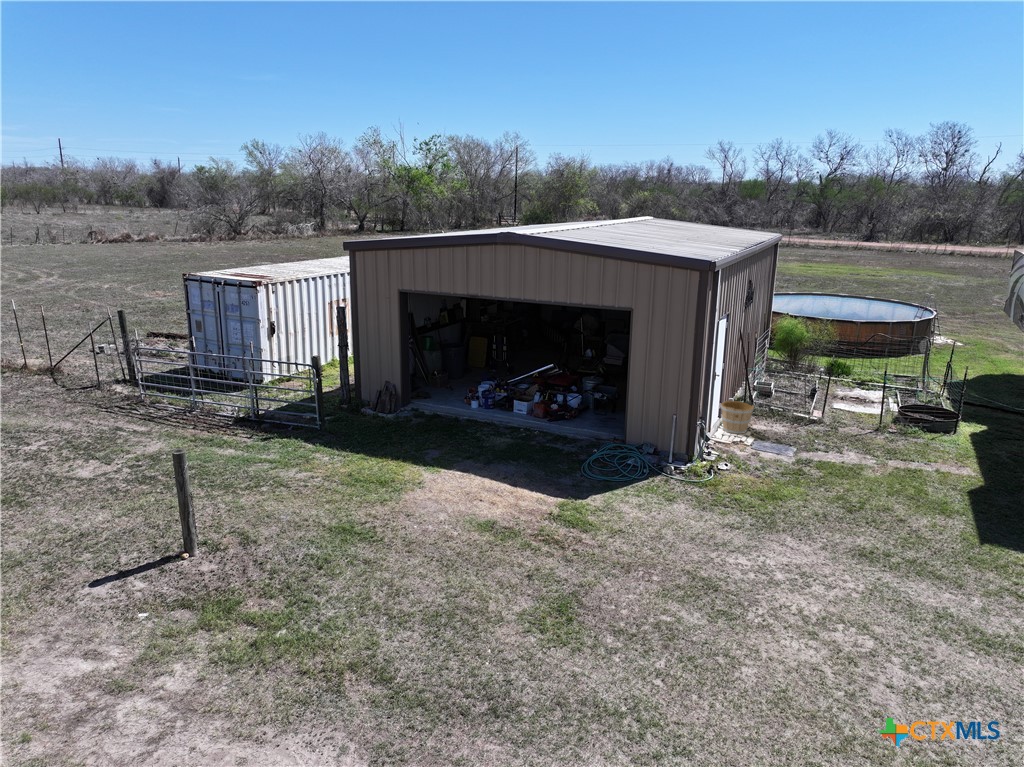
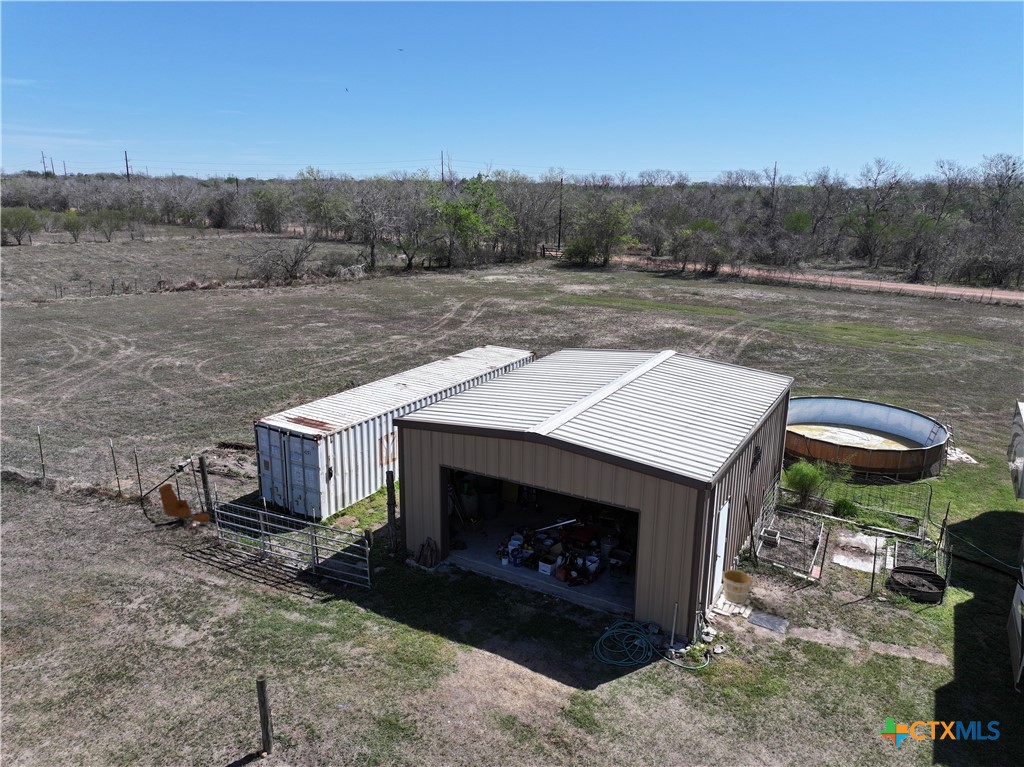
lounge chair: none [68,340,131,391] -> present [159,483,210,527]

